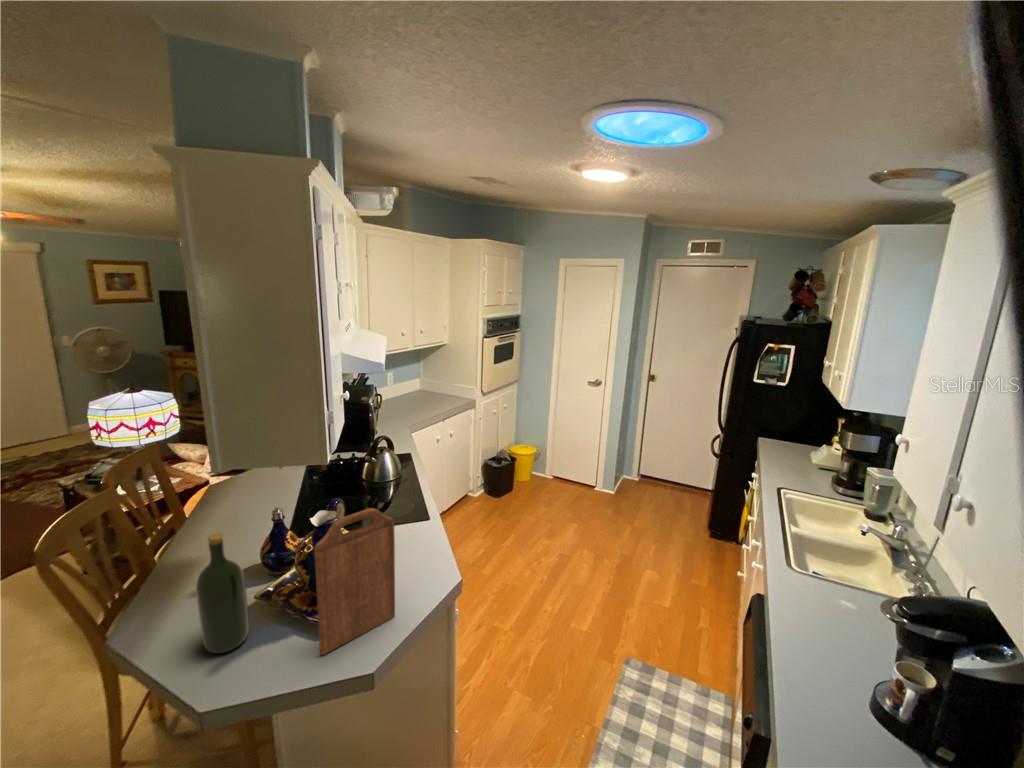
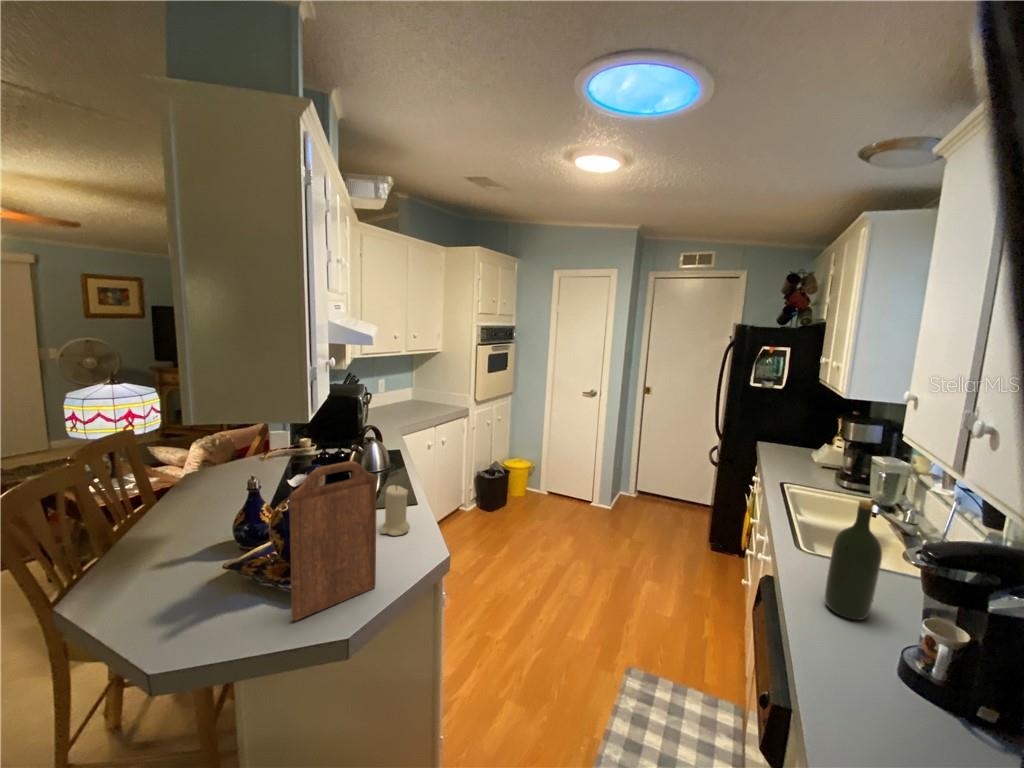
candle: none [397,509,424,557] -> present [380,485,410,536]
wine bottle: present [196,534,249,653] -> present [825,500,882,620]

